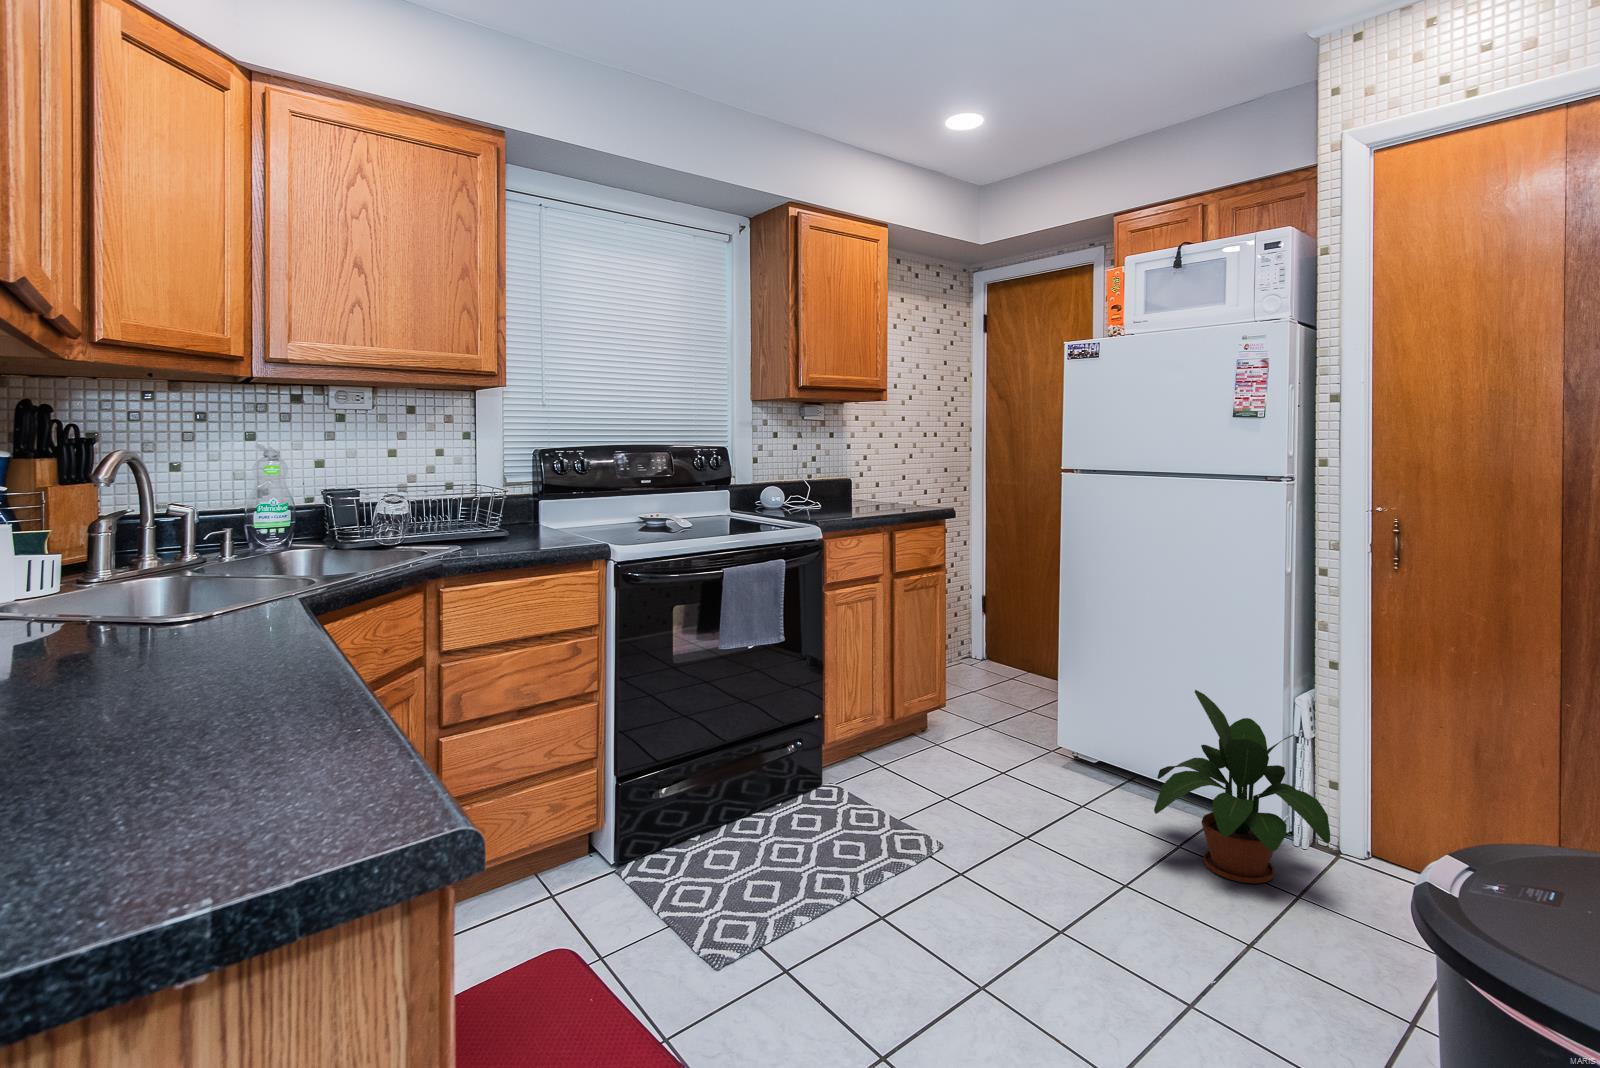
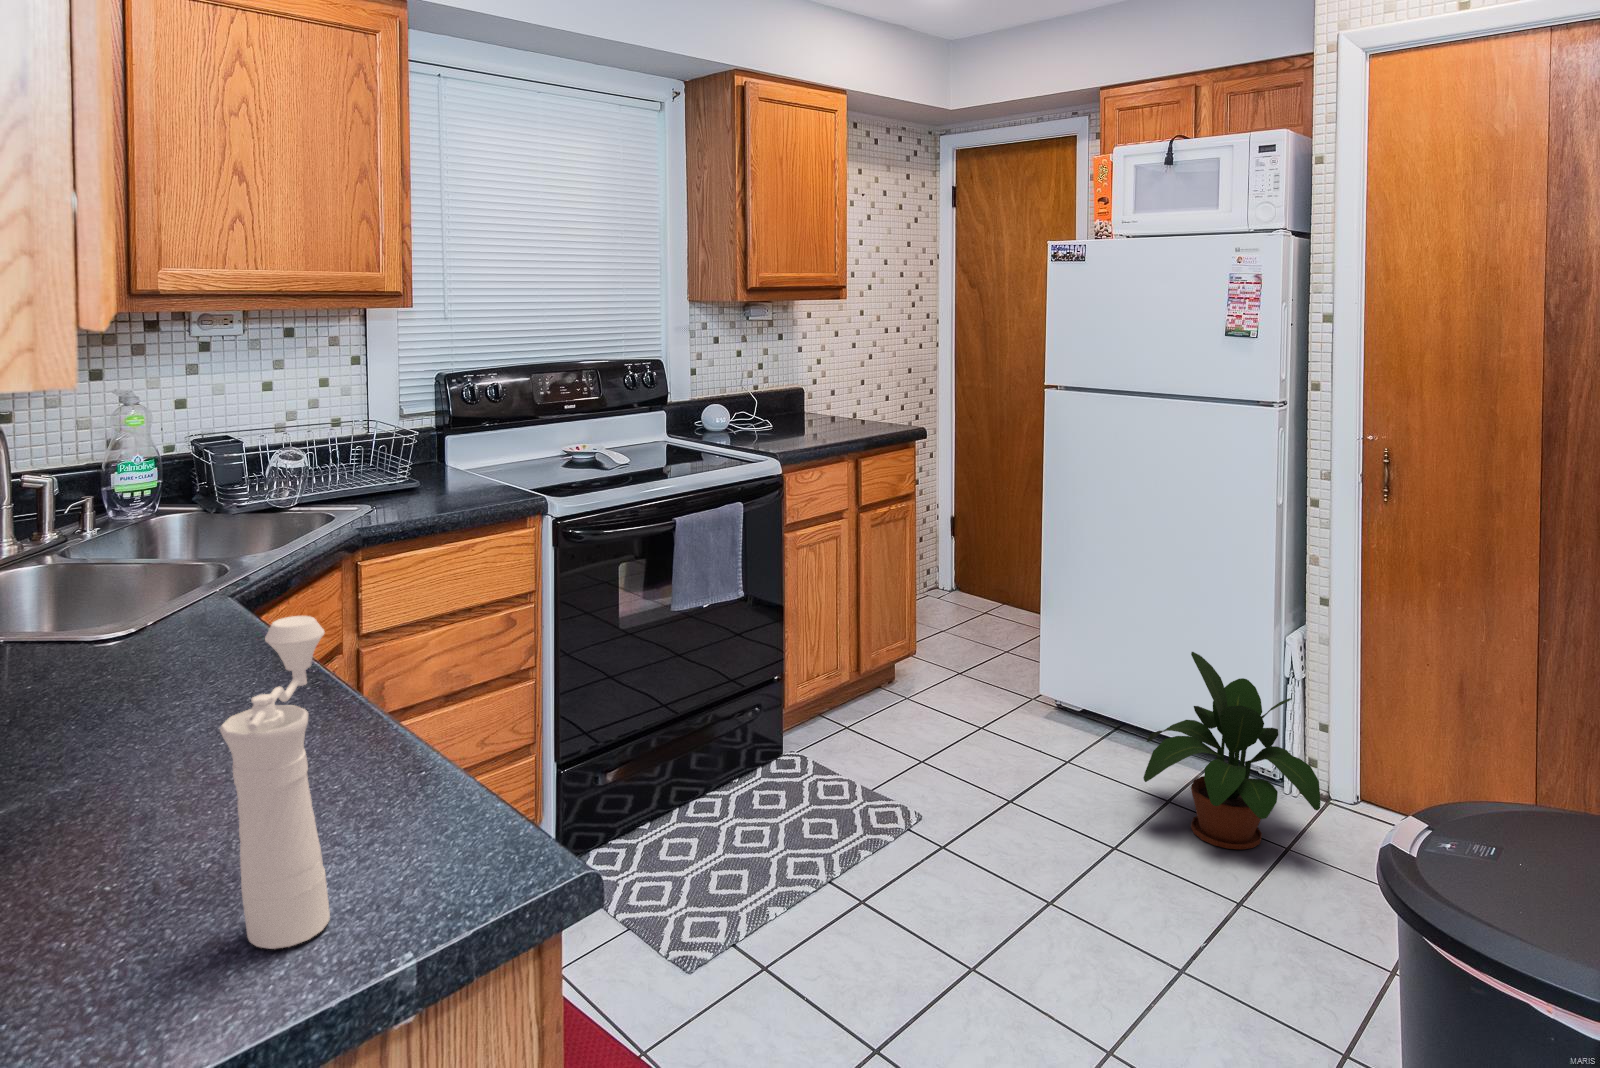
pepper mill: none [93,505,257,816] -> present [220,616,330,949]

